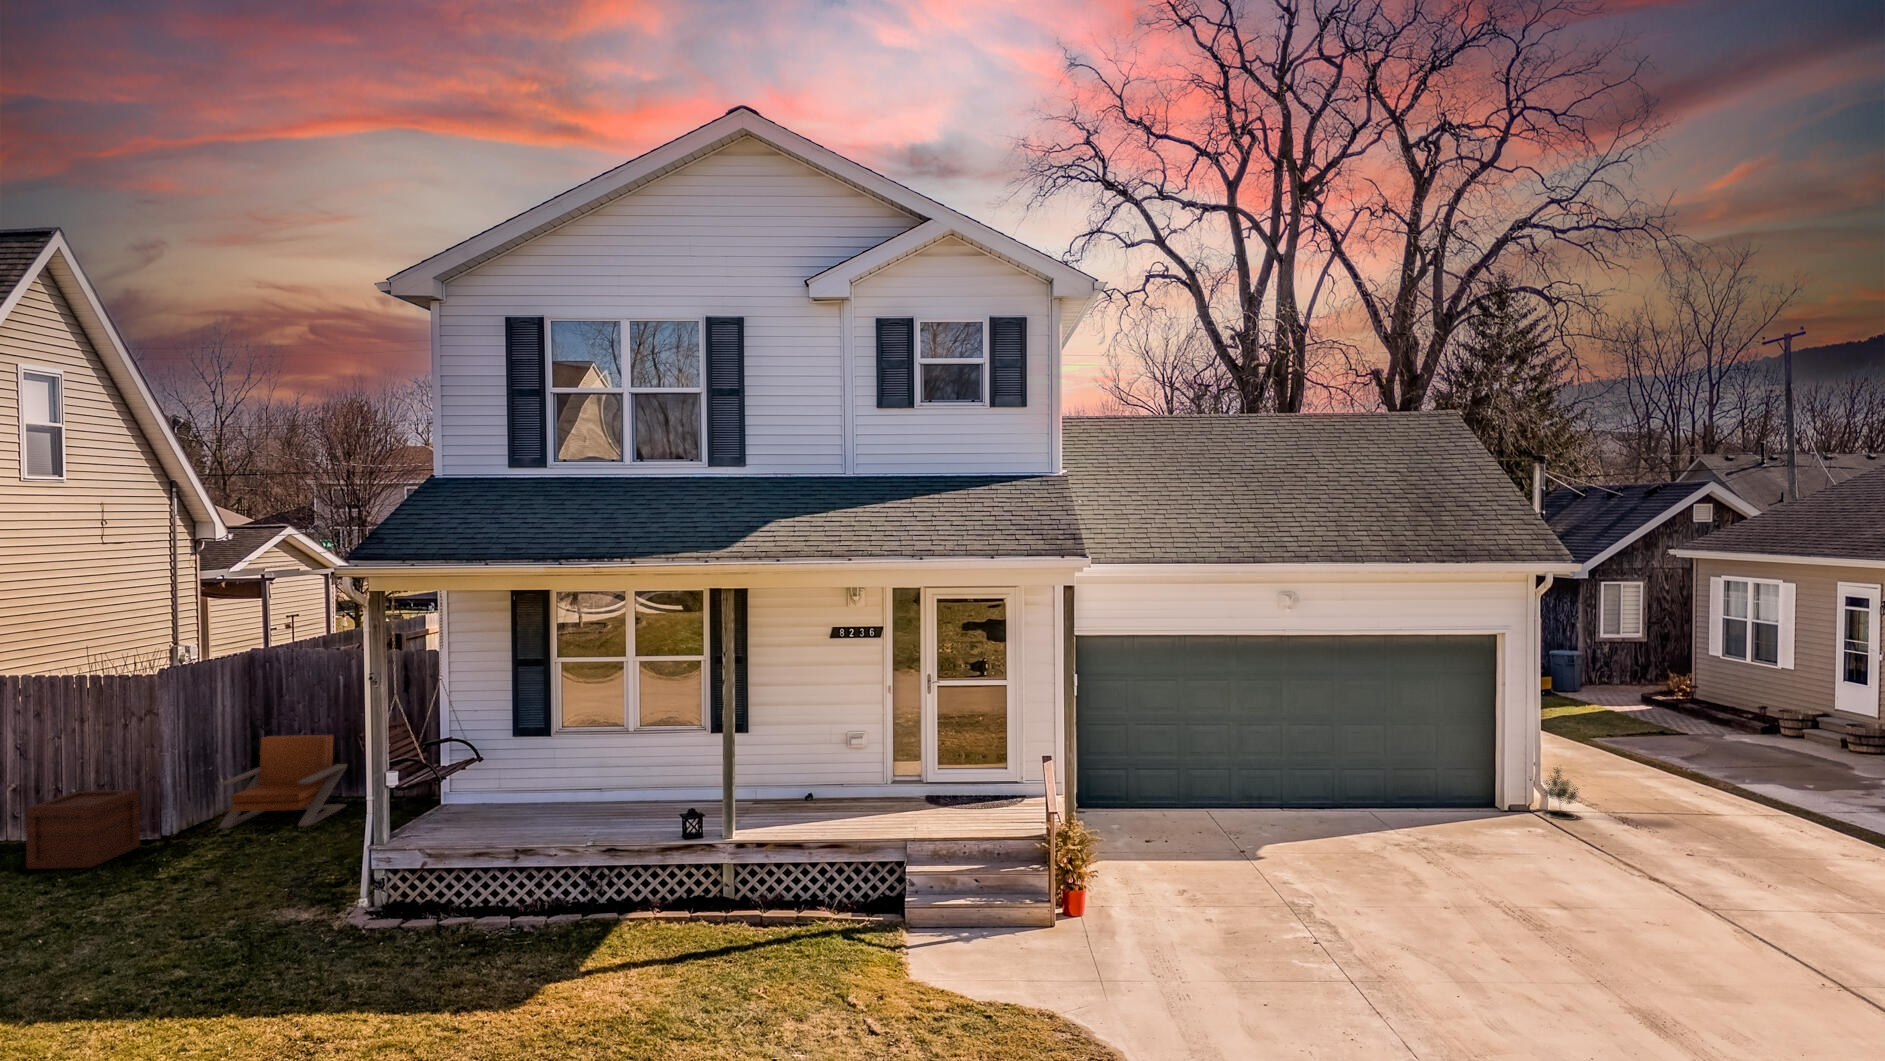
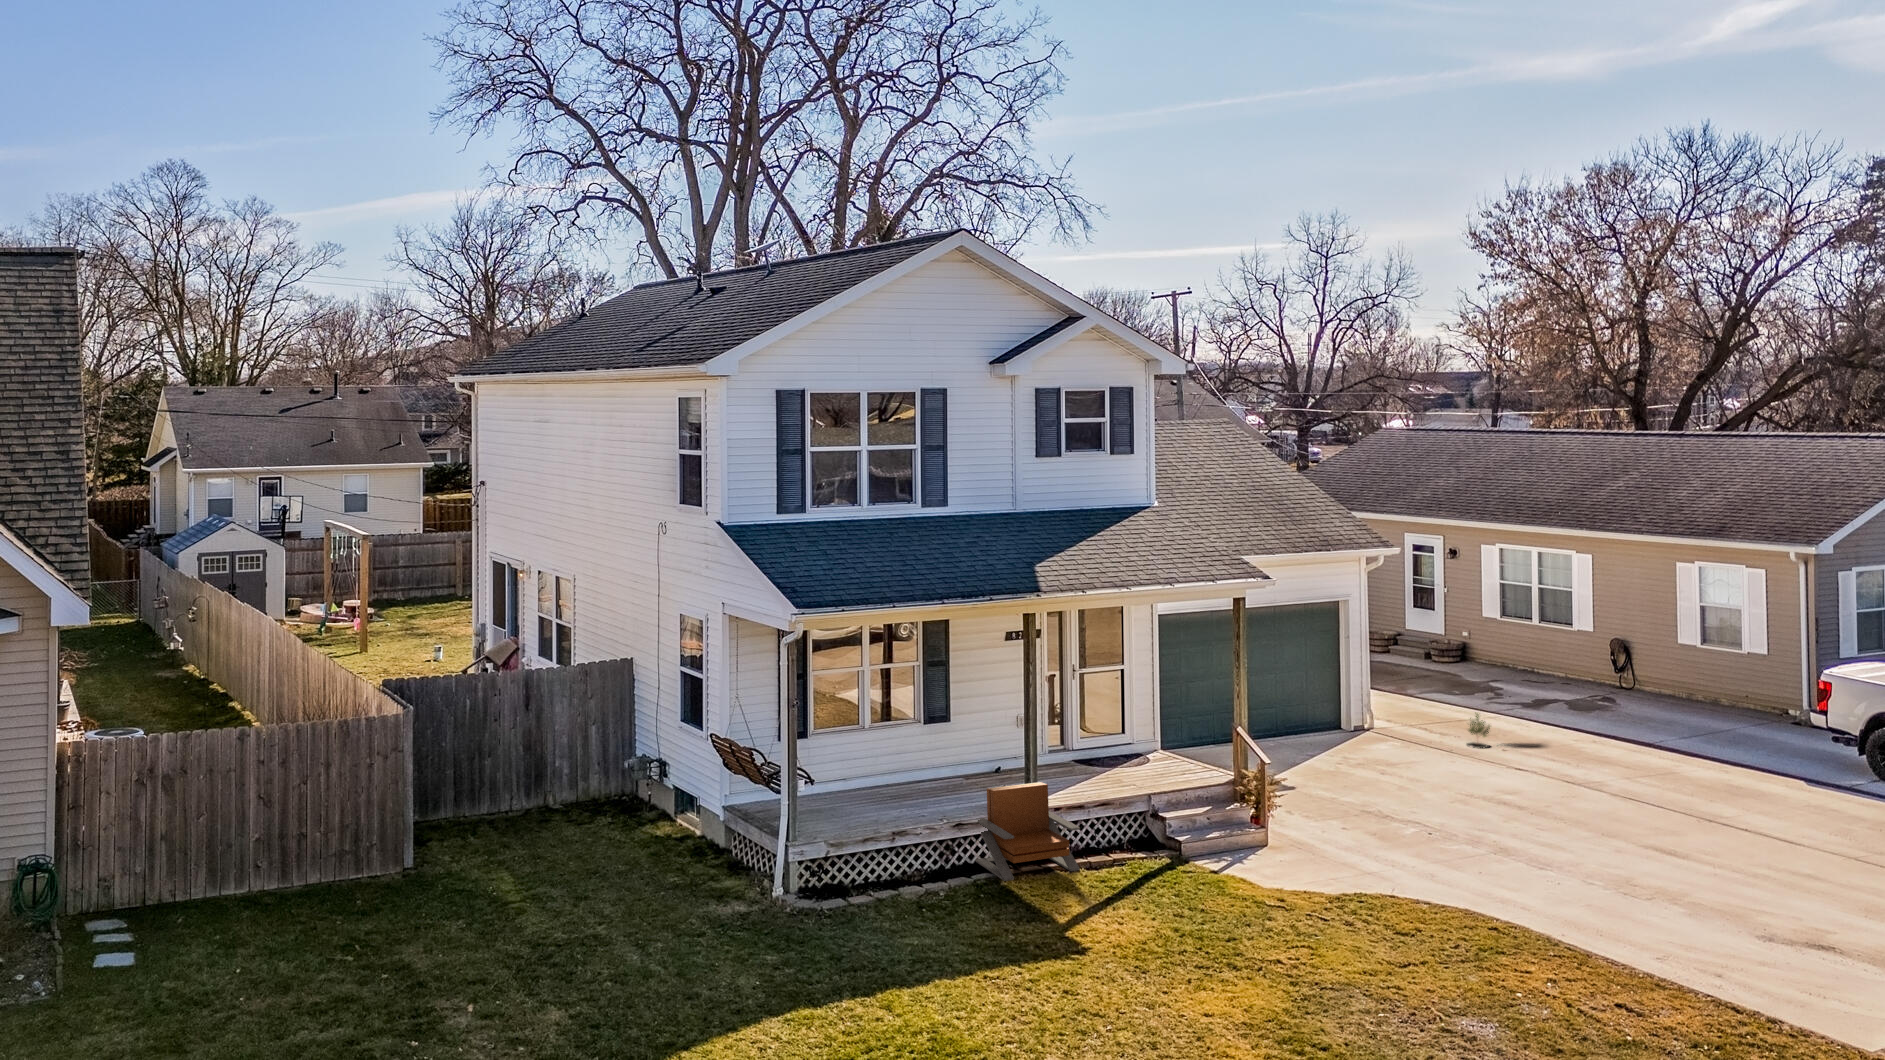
lounge chair: present [219,735,347,828] -> present [975,782,1080,881]
wooden crate: present [26,790,140,869] -> none [407,828,473,905]

